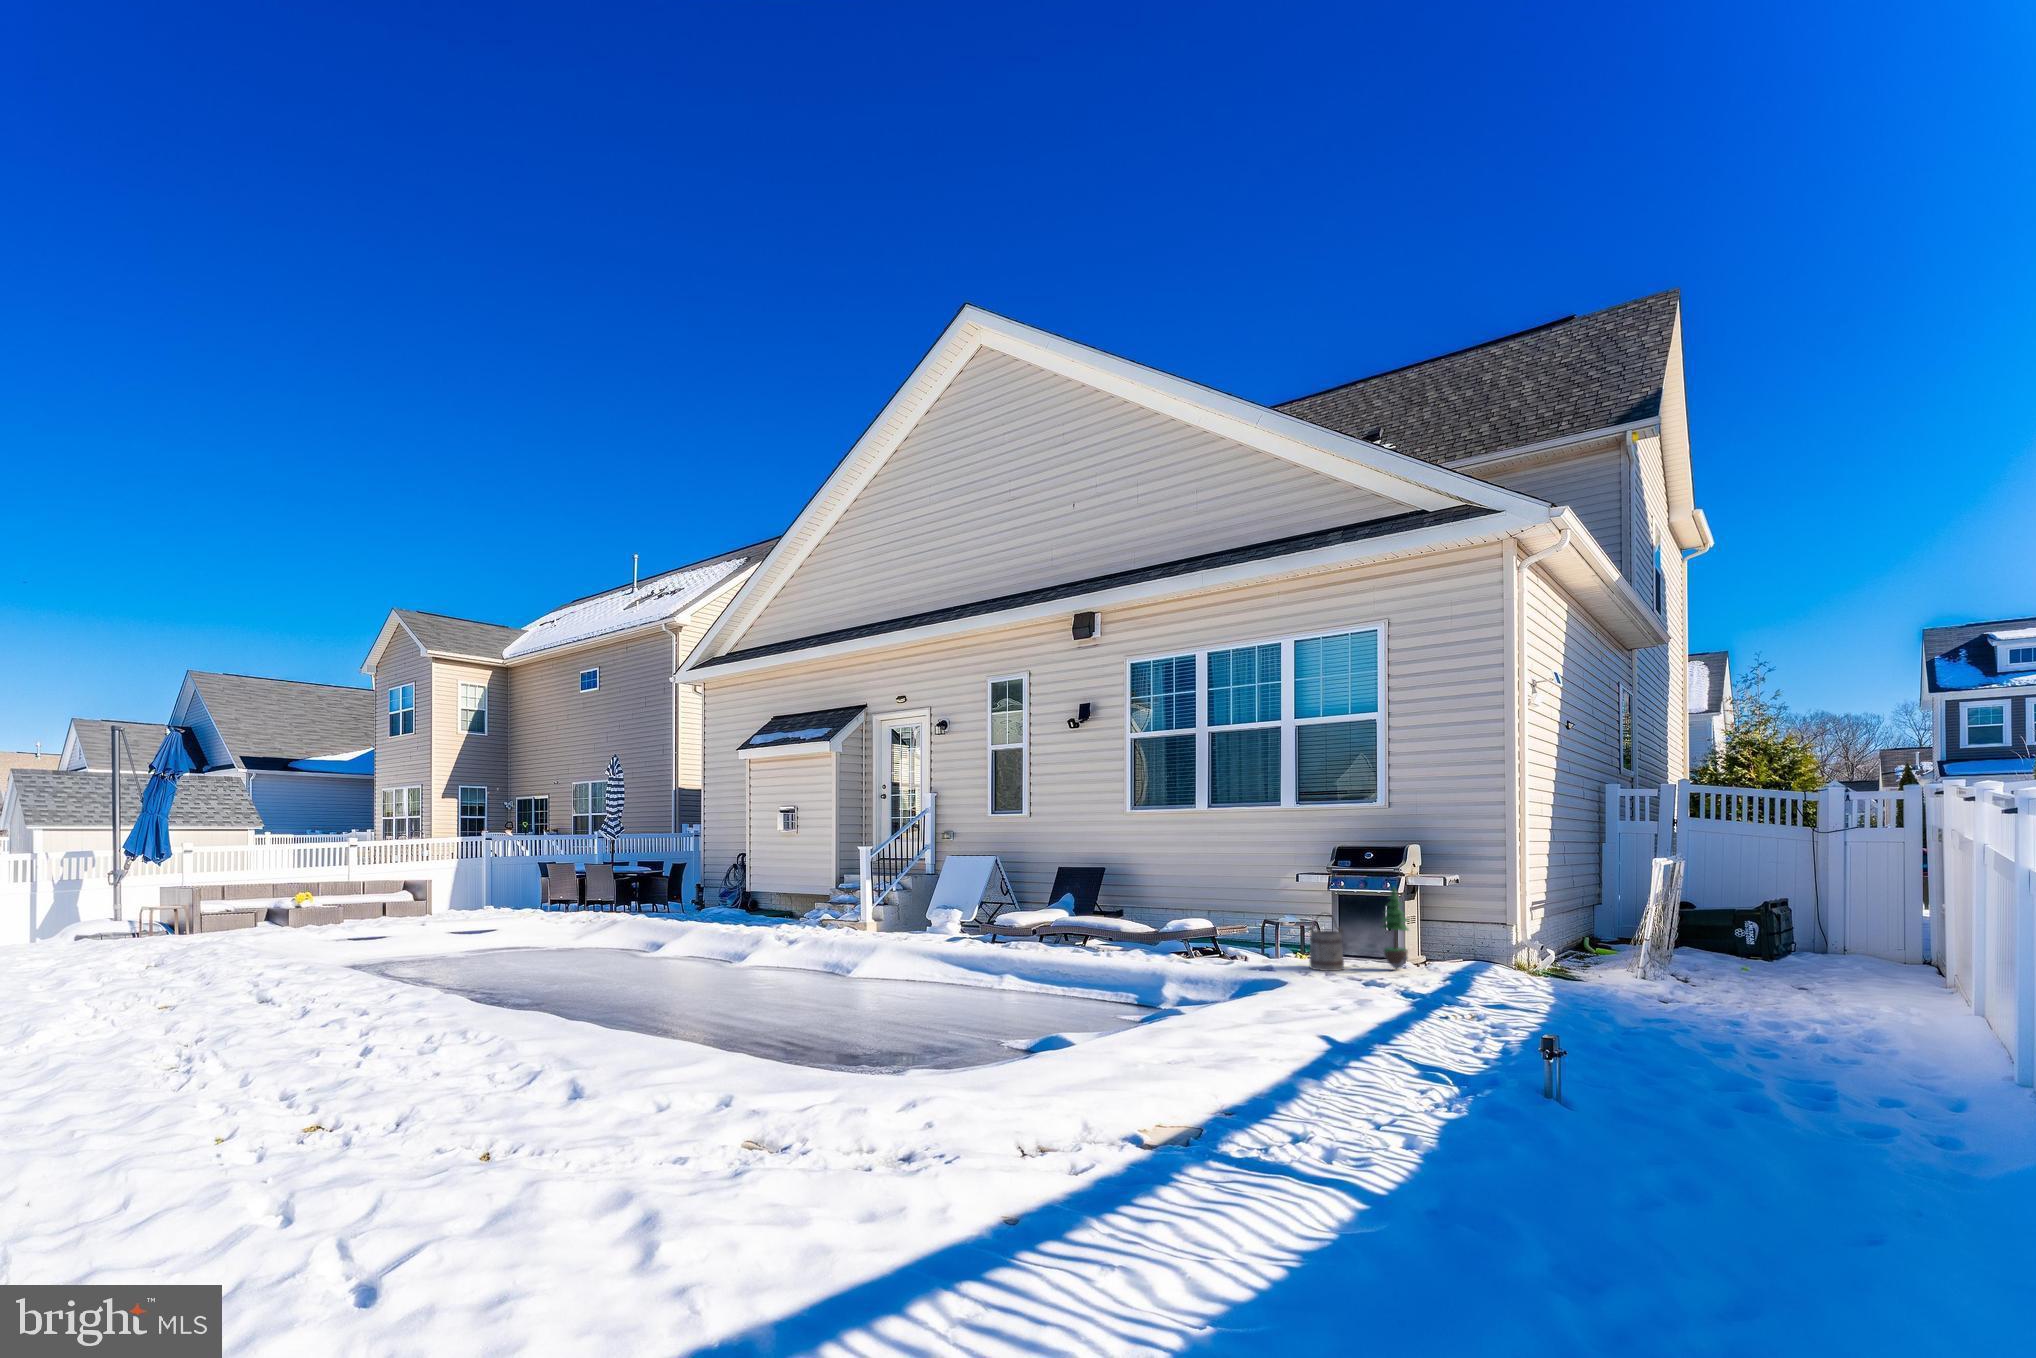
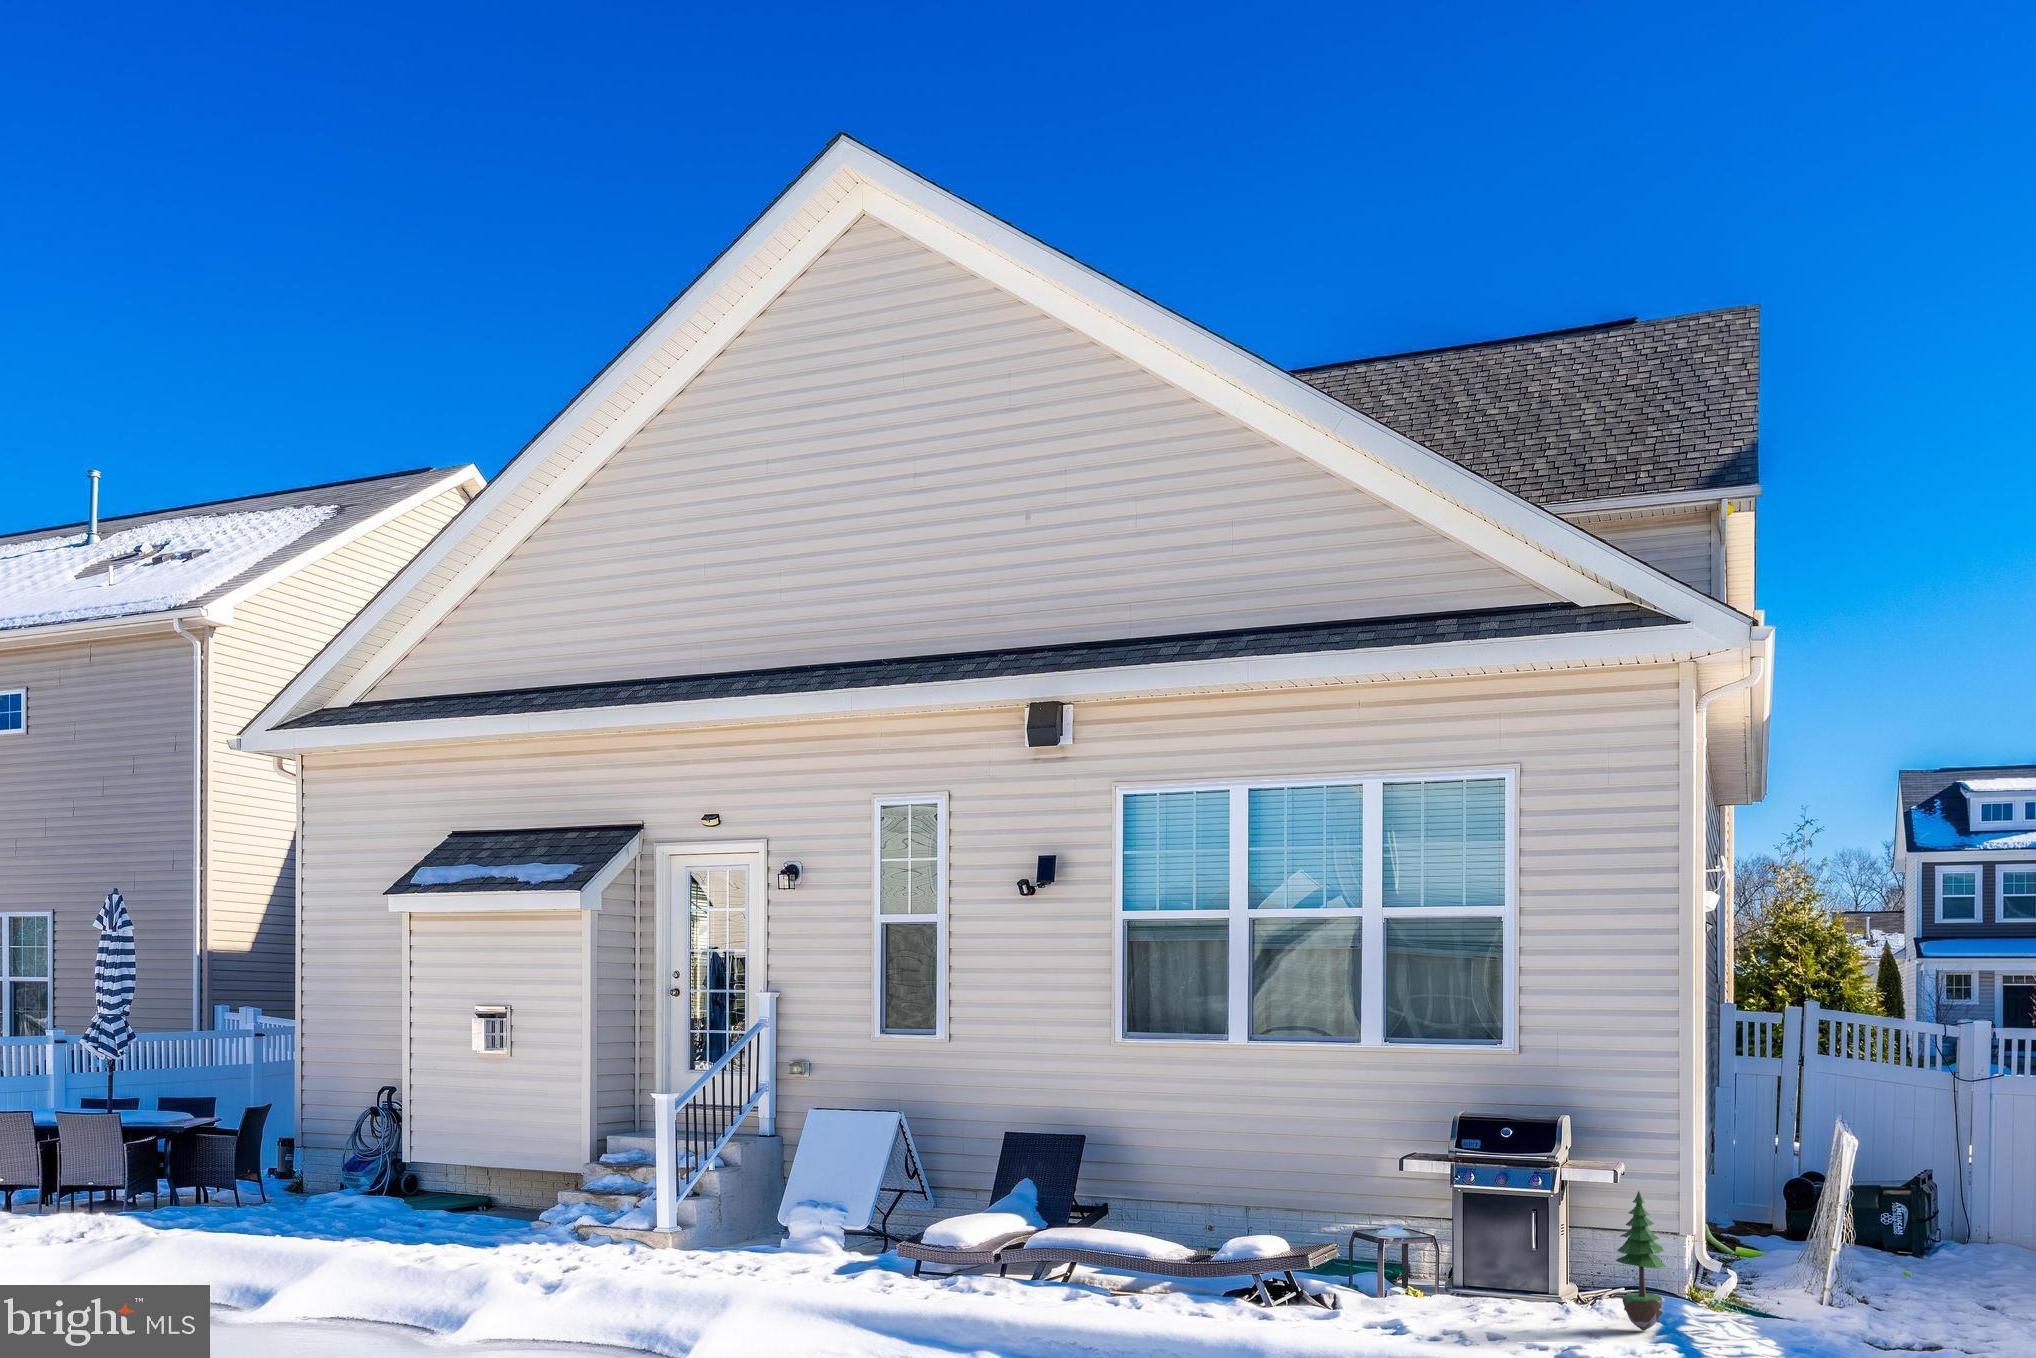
bucket: present [1309,913,1344,971] -> none [1498,1238,1559,1338]

